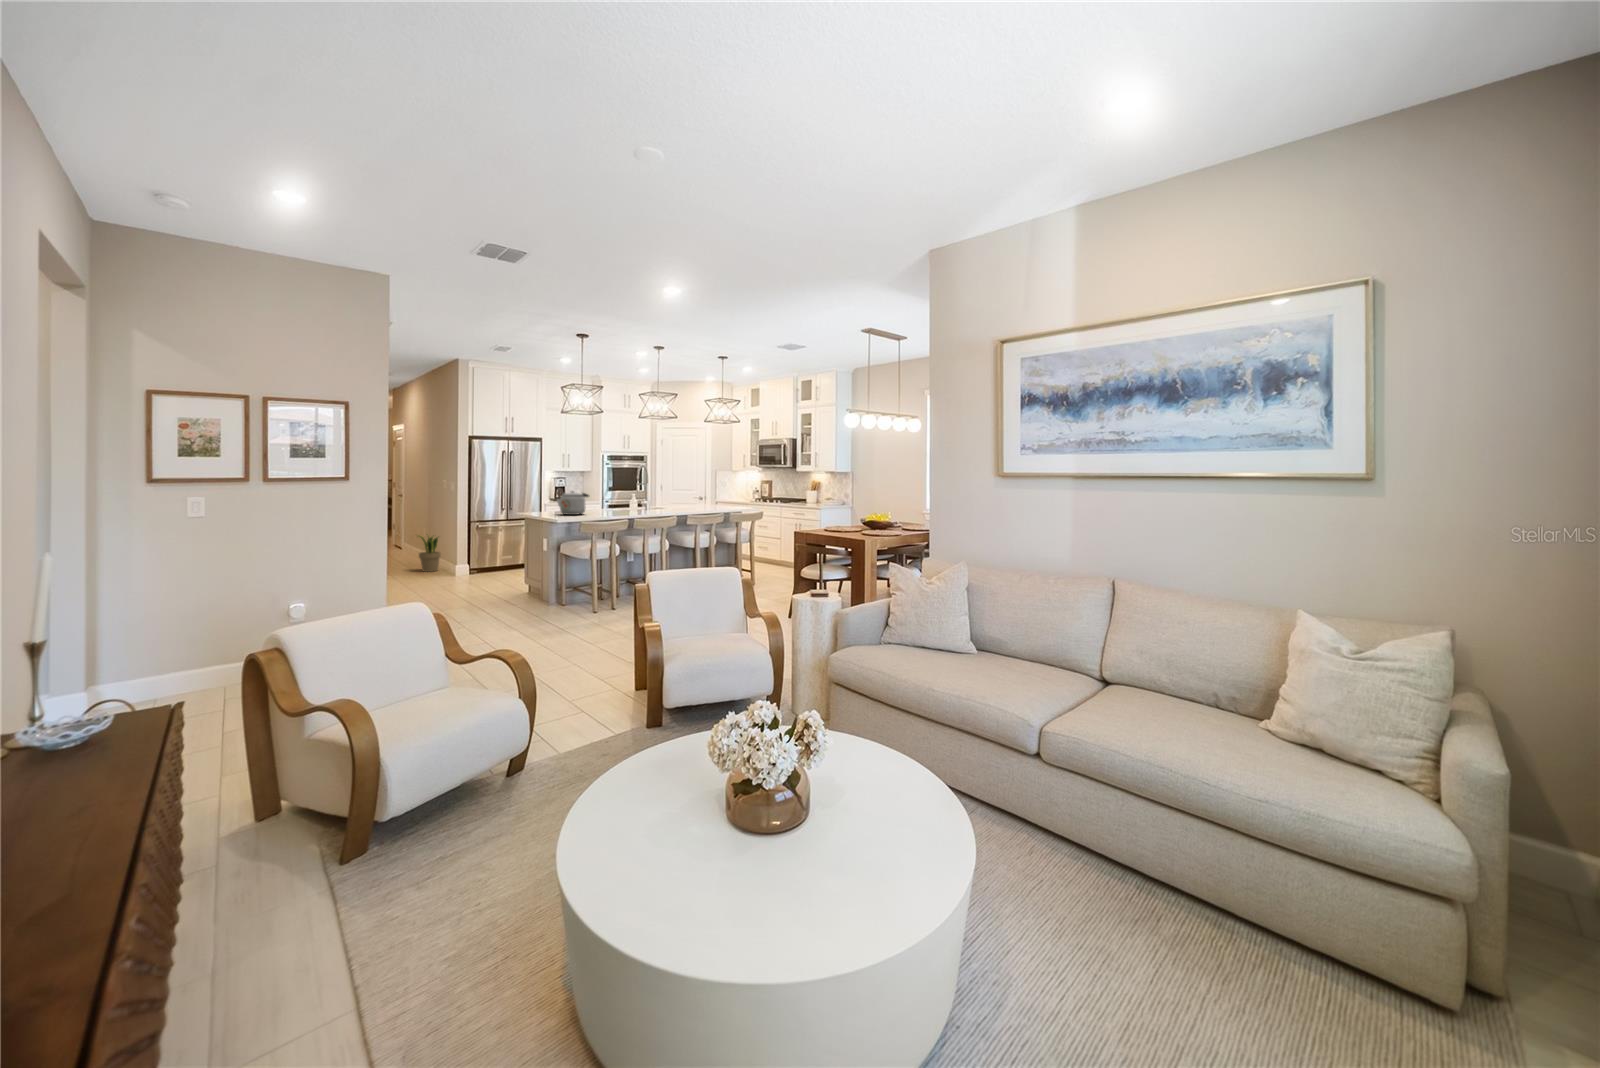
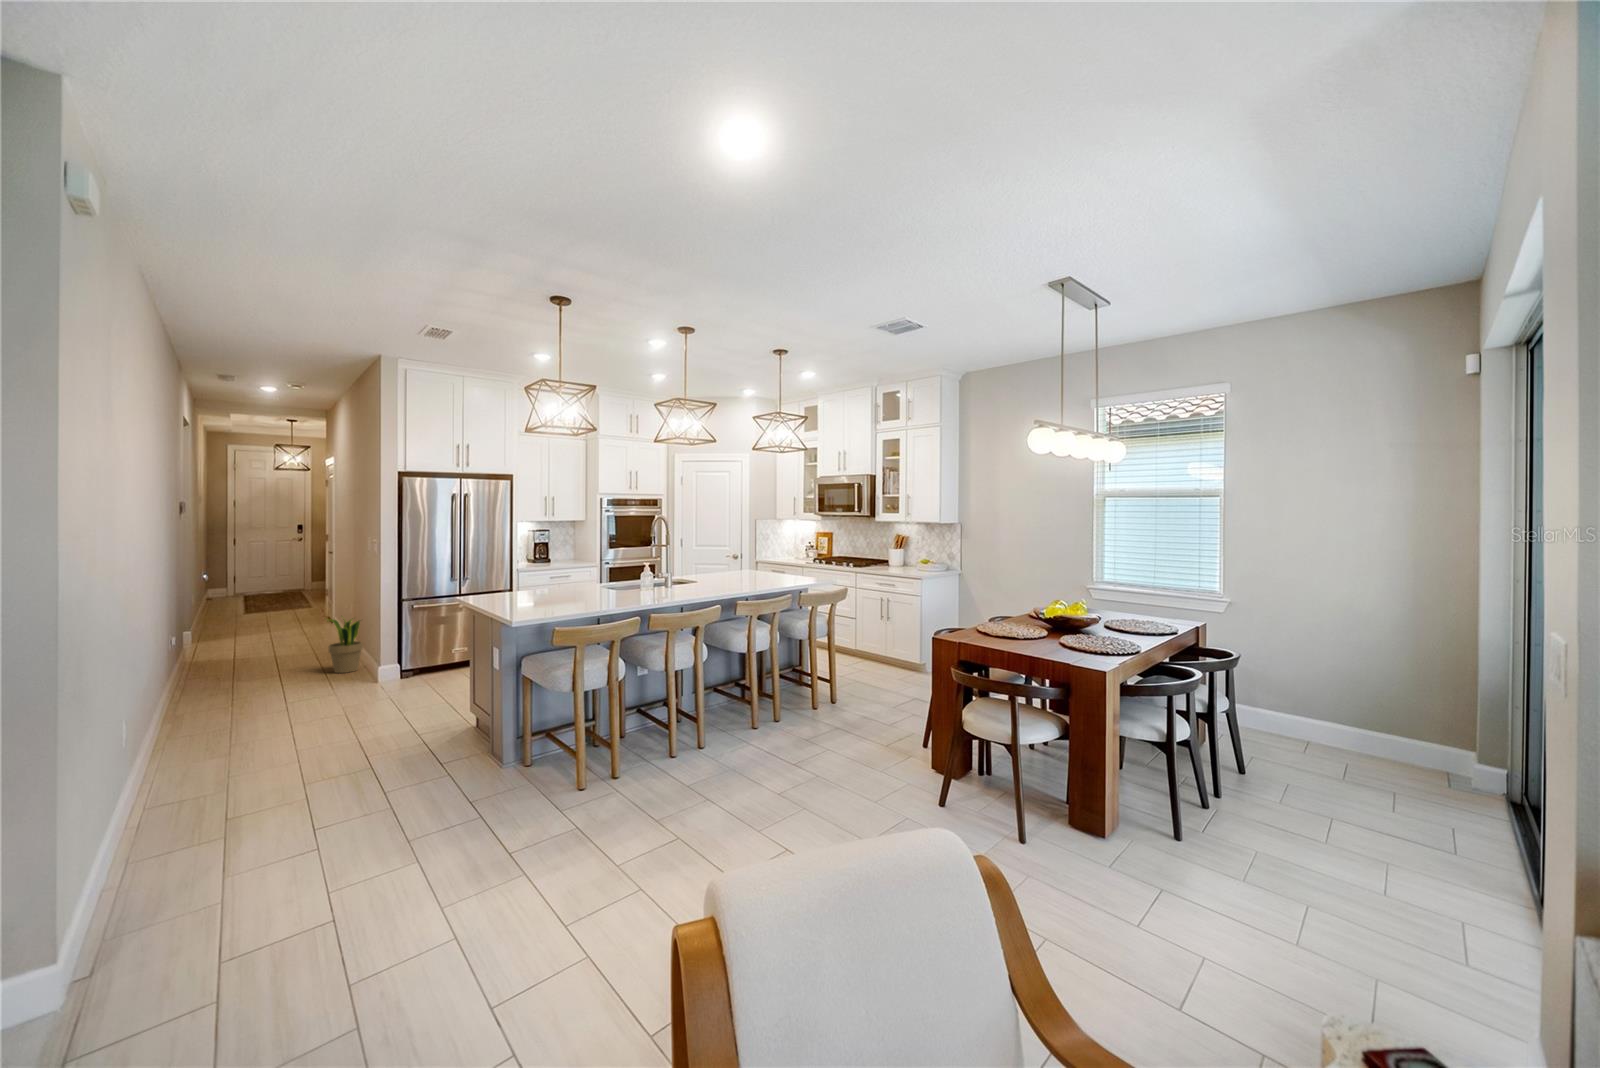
kettle: present [557,491,589,515] -> none [521,563,576,604]

